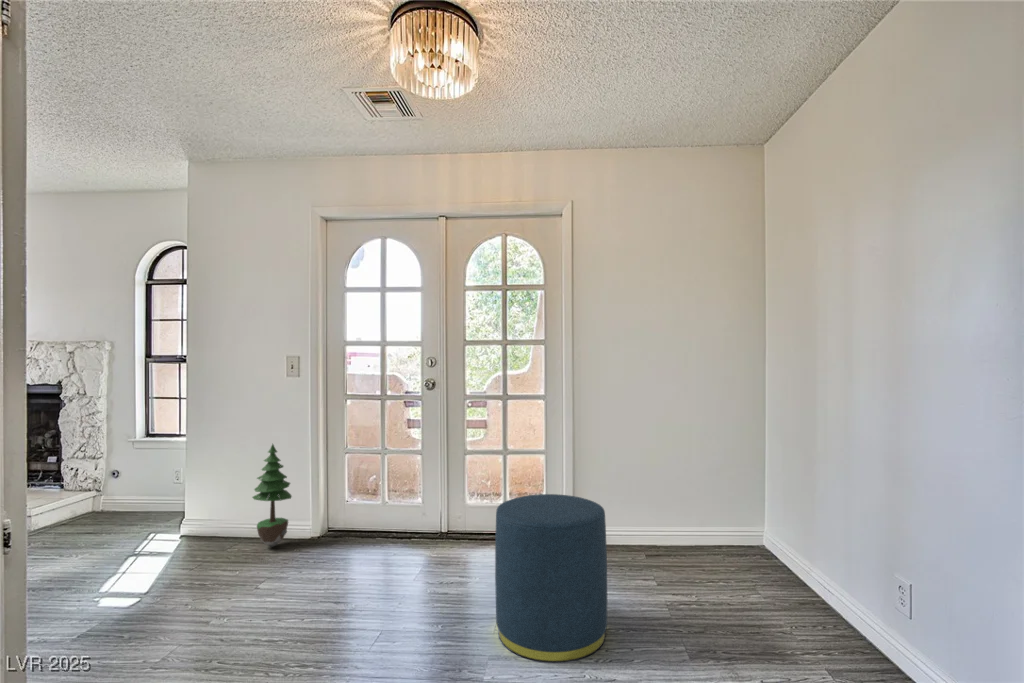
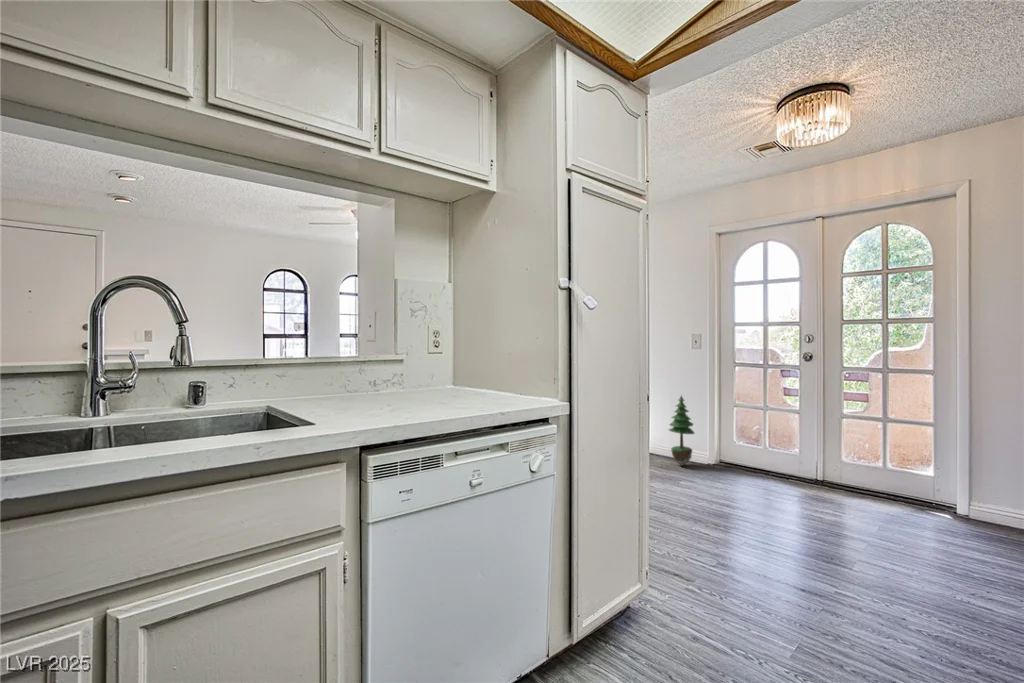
ottoman: present [495,494,607,663] -> none [865,453,987,590]

